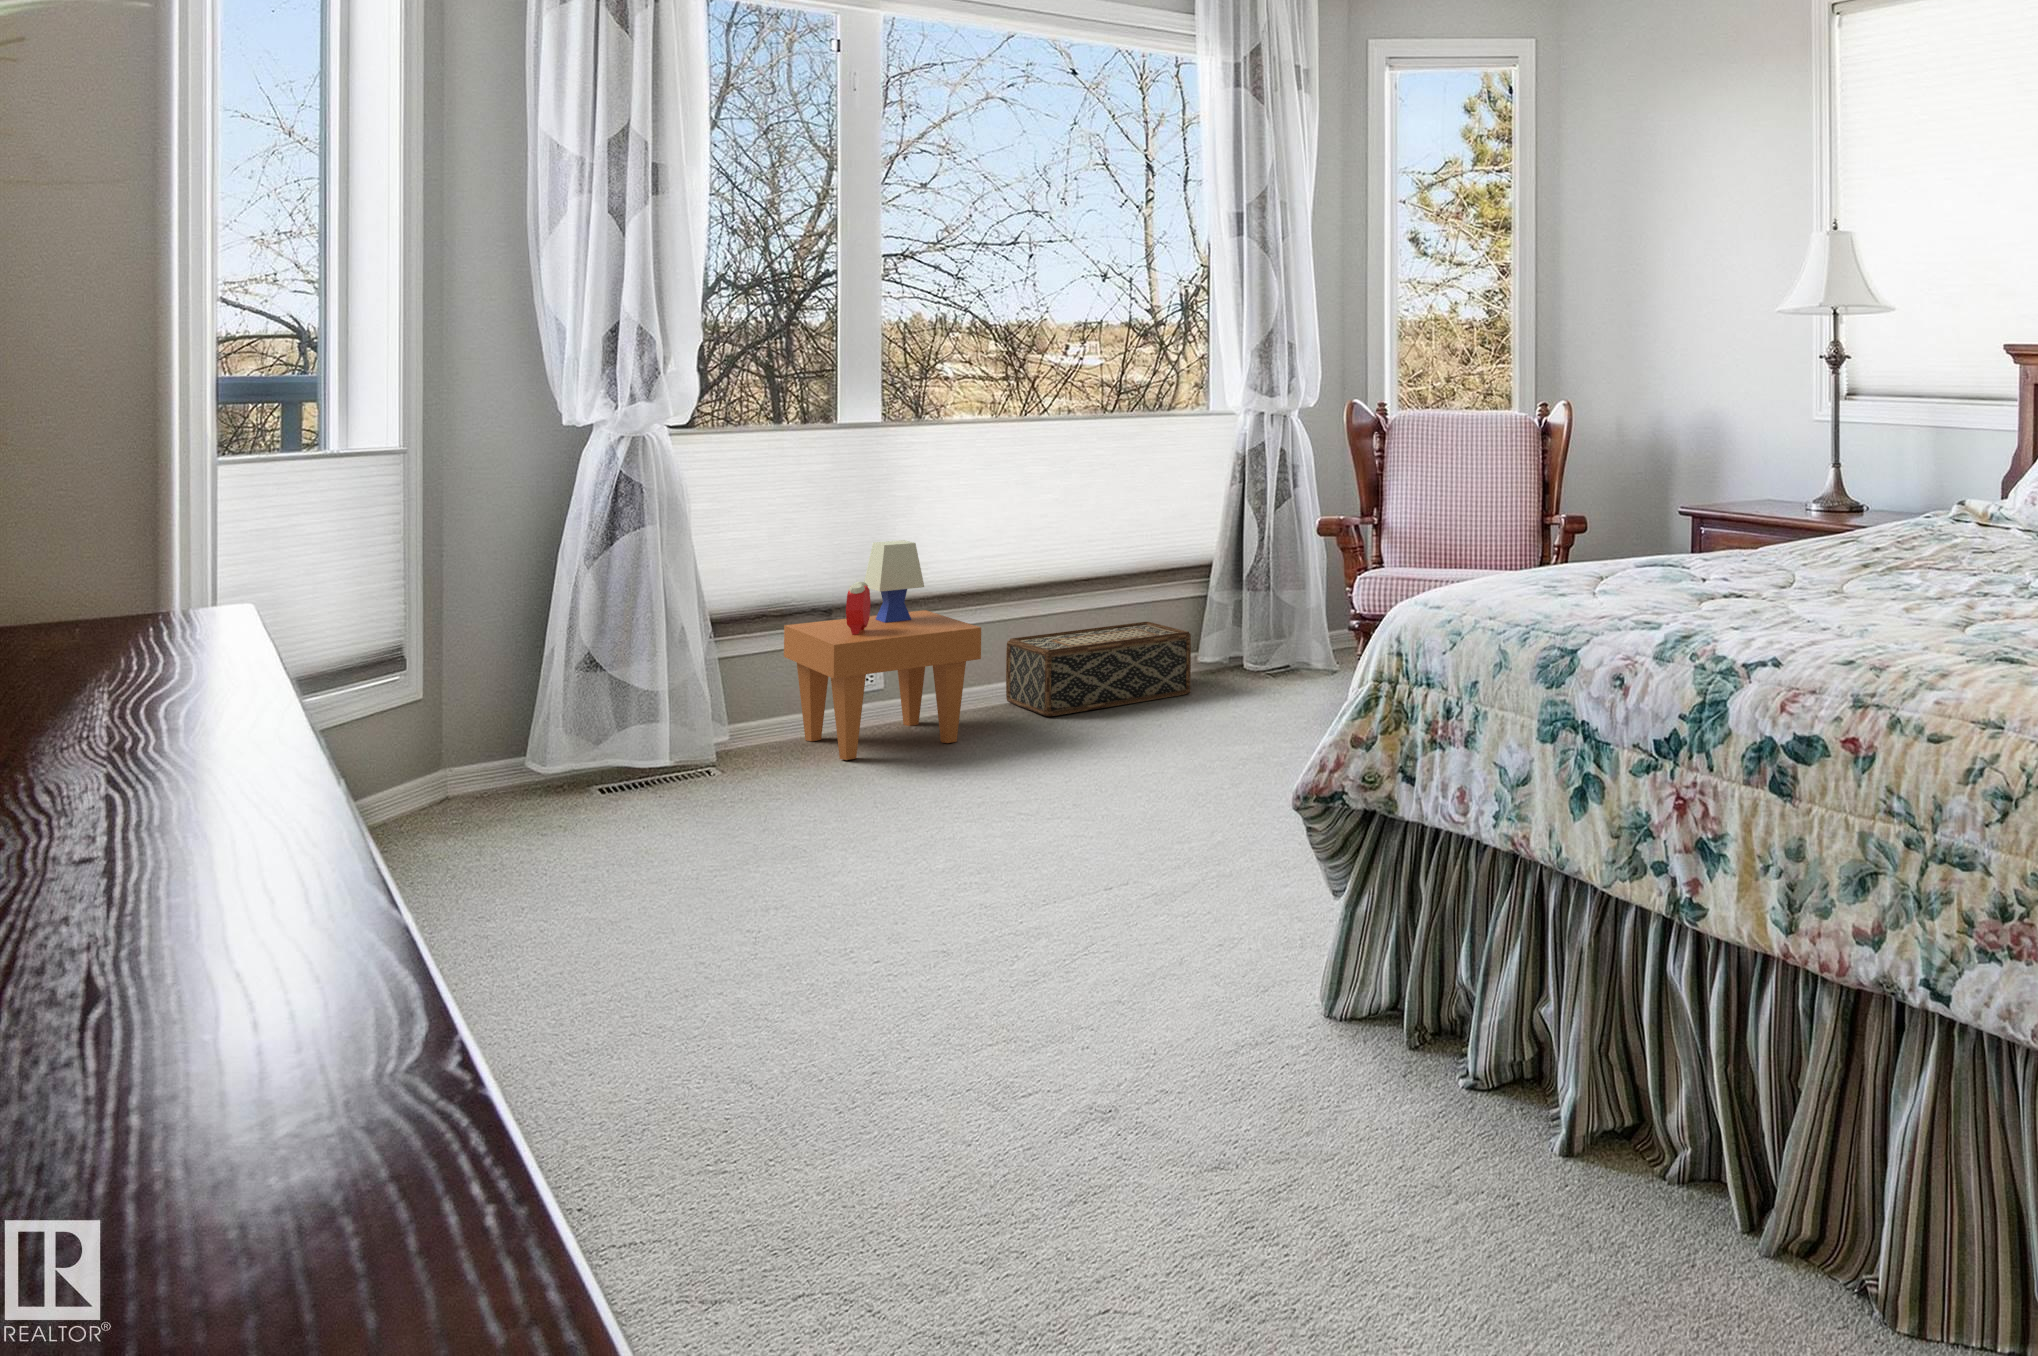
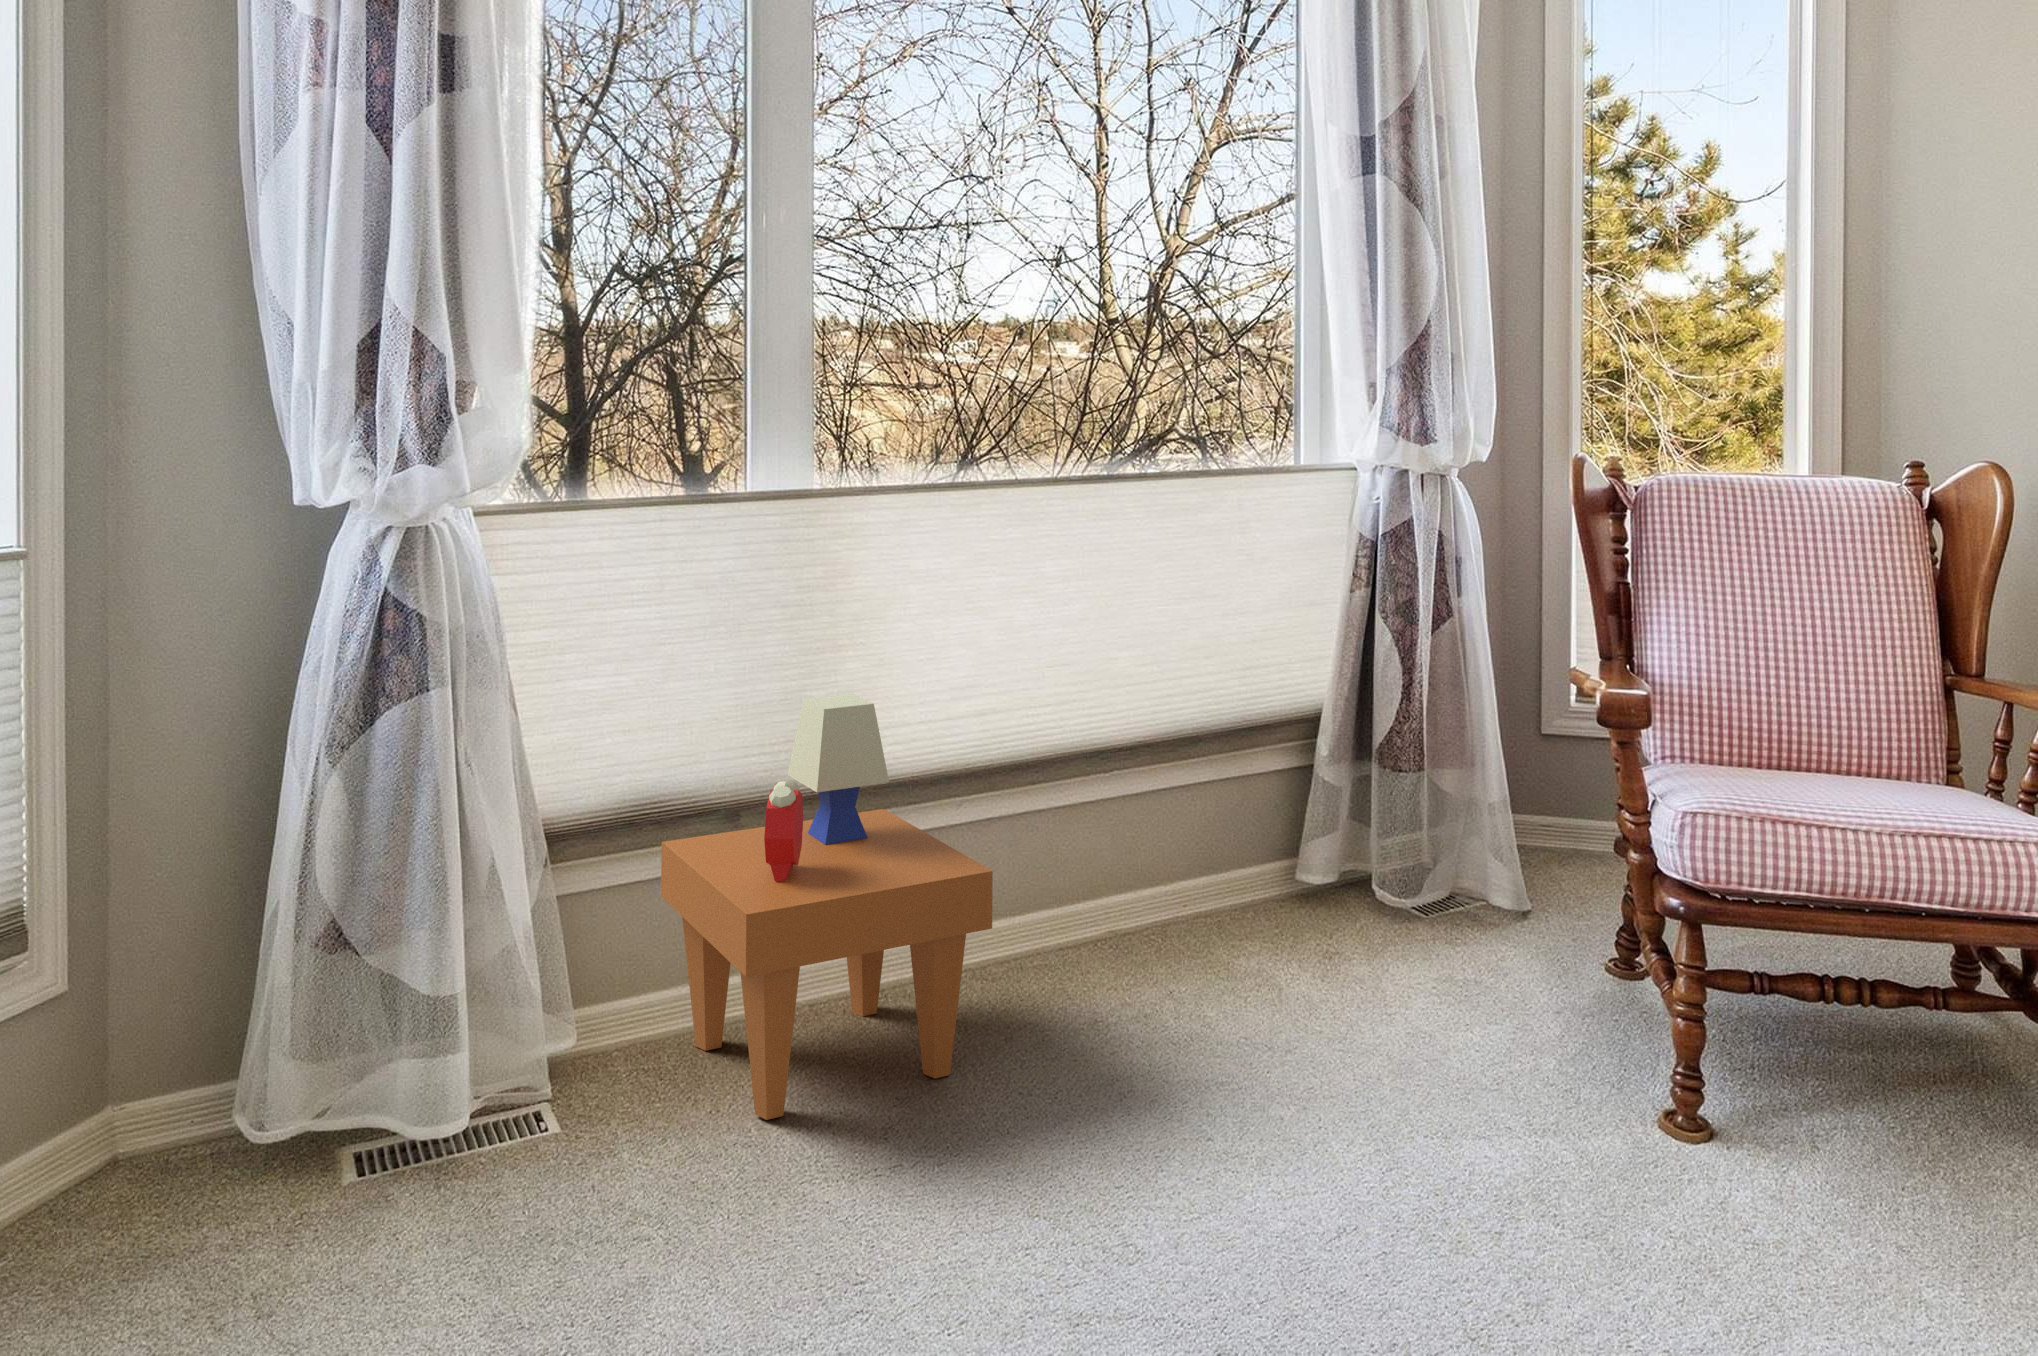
woven basket: present [1006,622,1191,716] -> none [1009,817,1312,1010]

